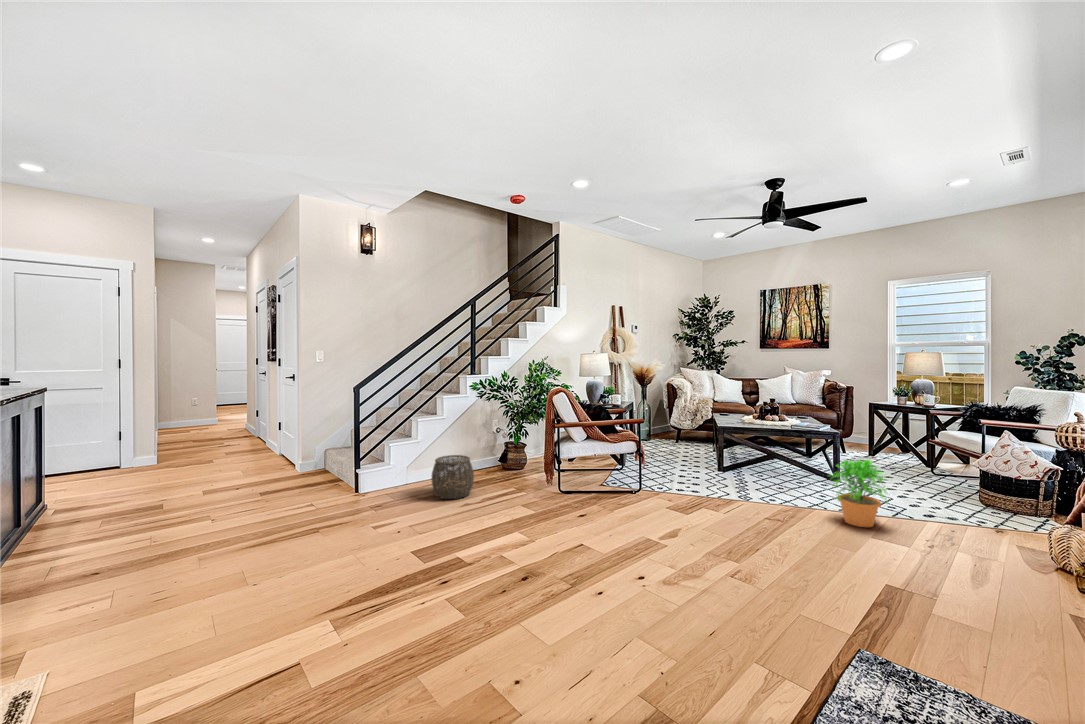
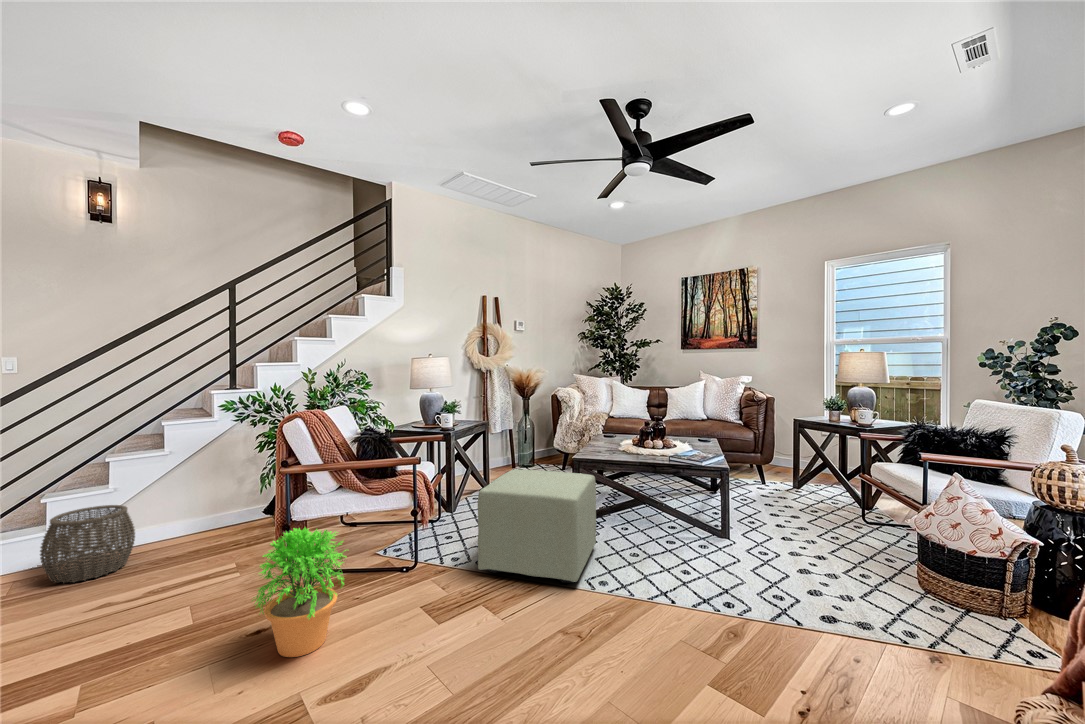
ottoman: none [697,434,768,501] -> present [478,469,596,583]
potted plant: present [833,460,887,527] -> present [252,527,346,657]

